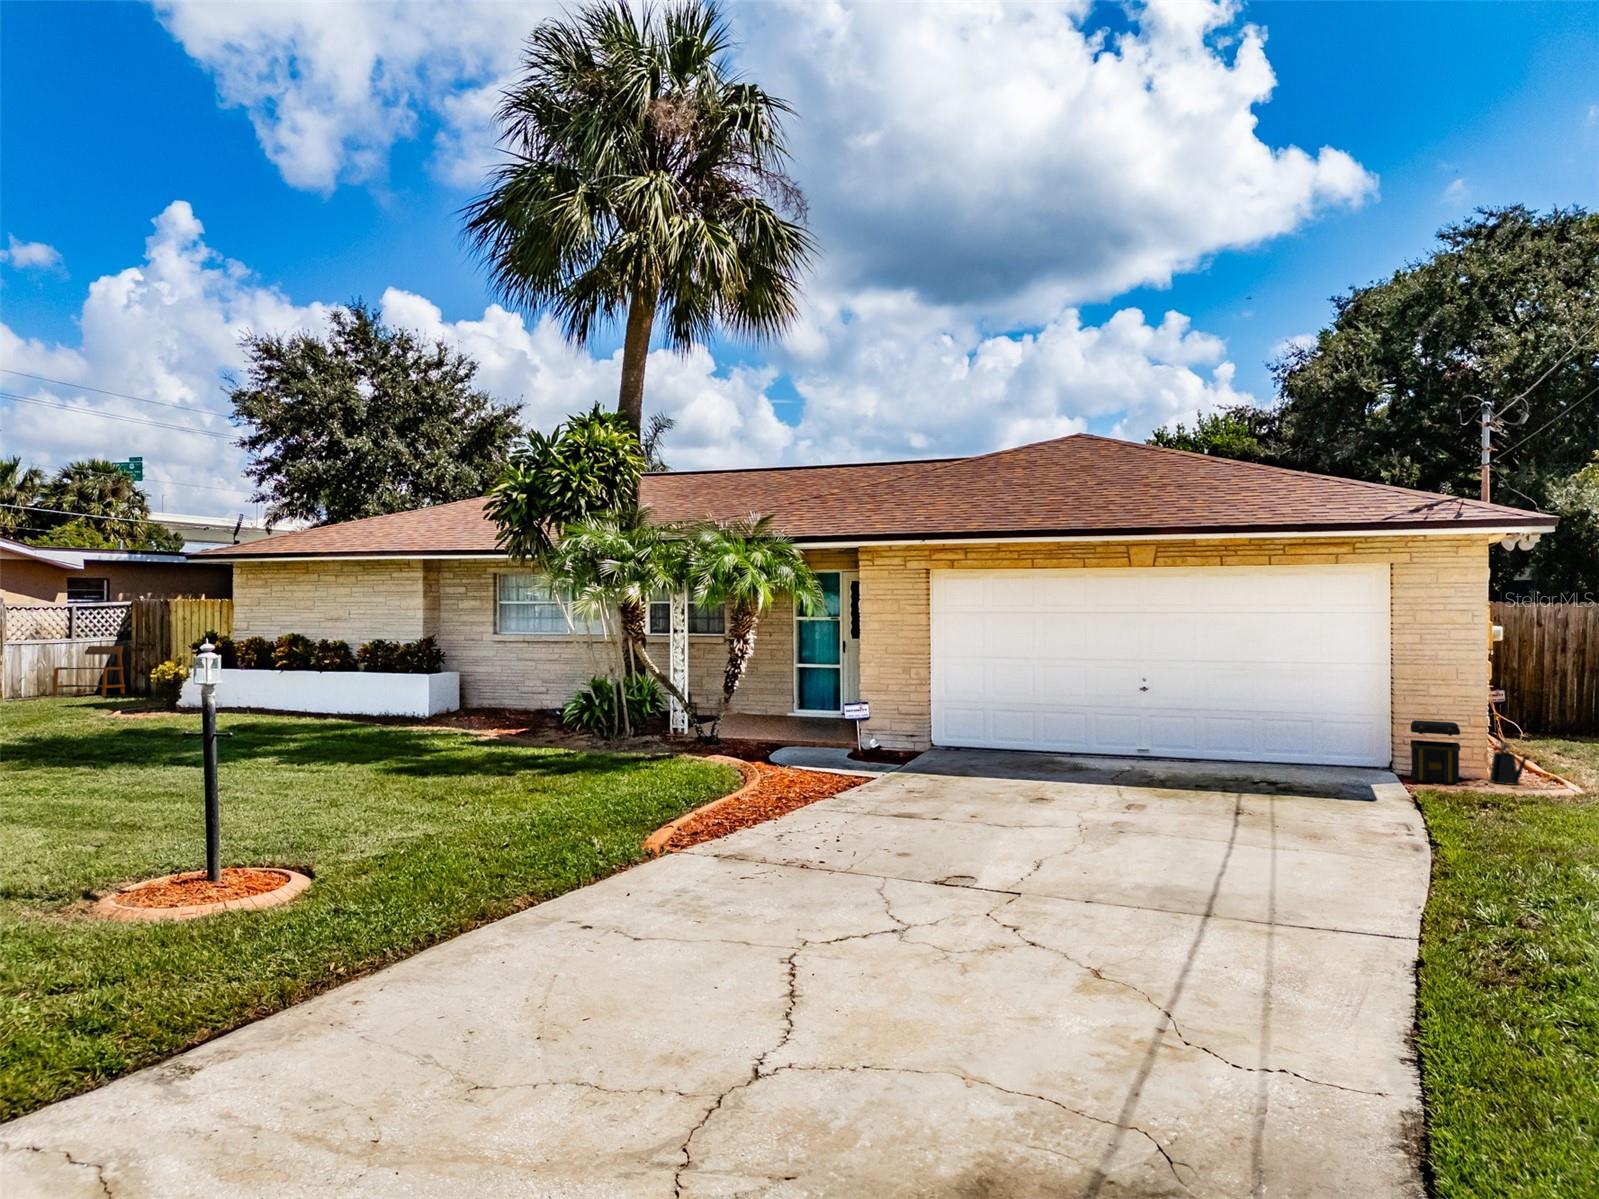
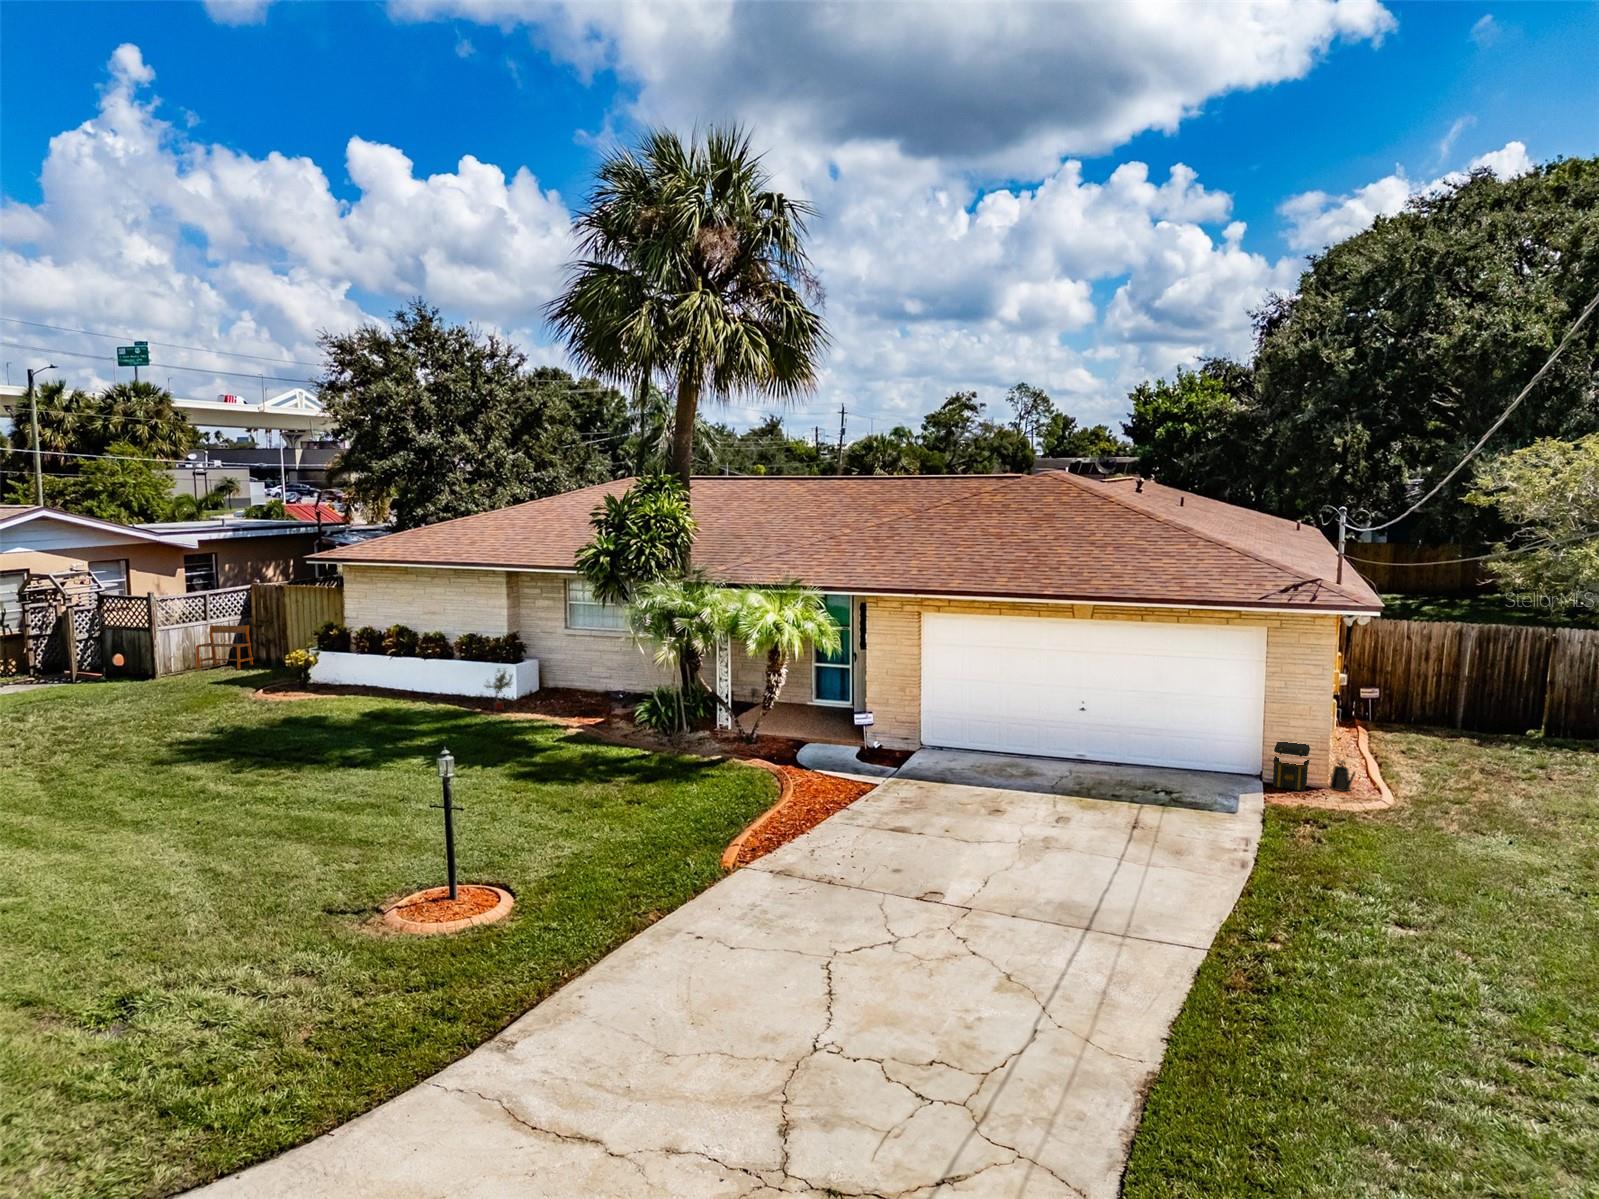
potted tree: none [382,670,421,724] -> present [485,668,513,710]

